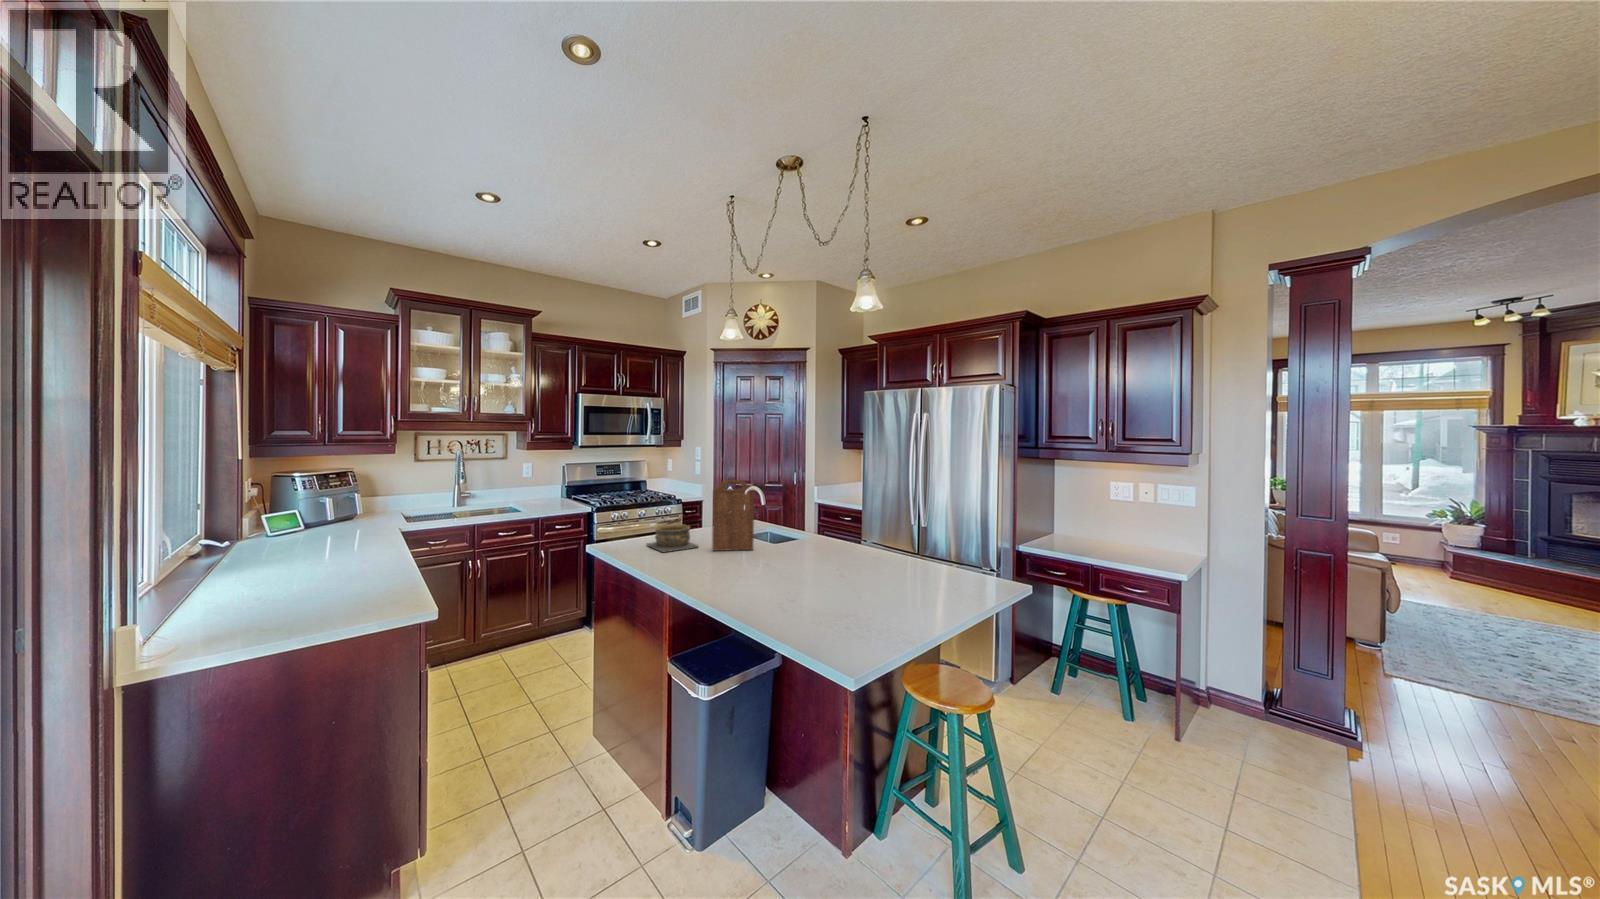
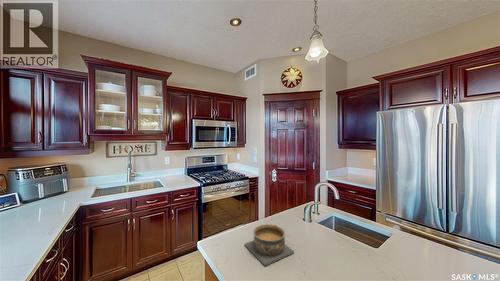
cutting board: present [712,480,754,551] -> none [312,192,354,264]

